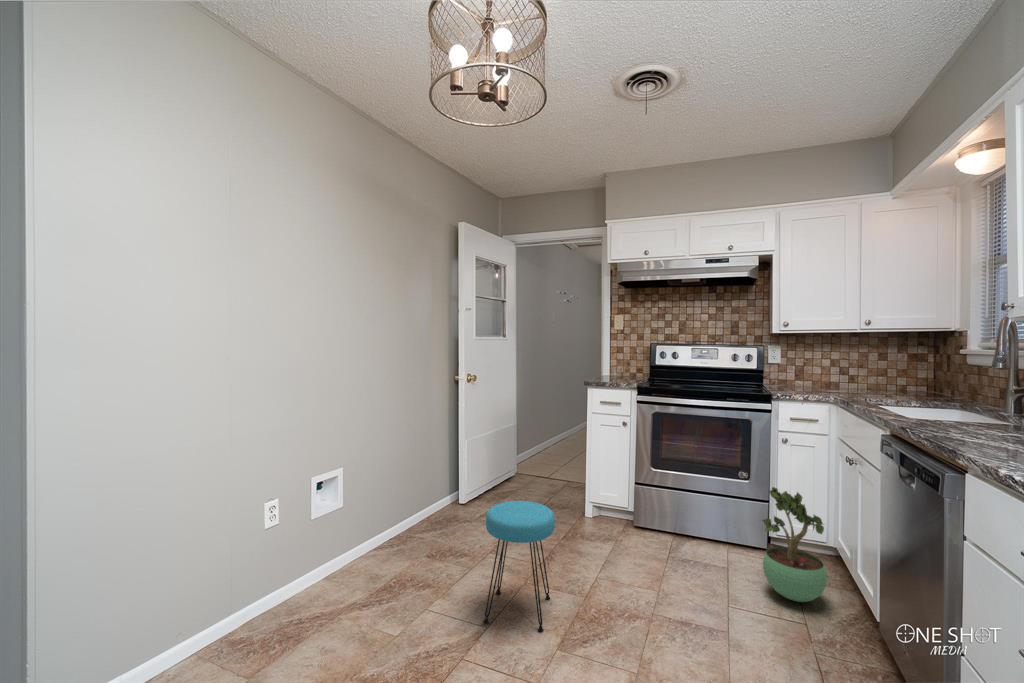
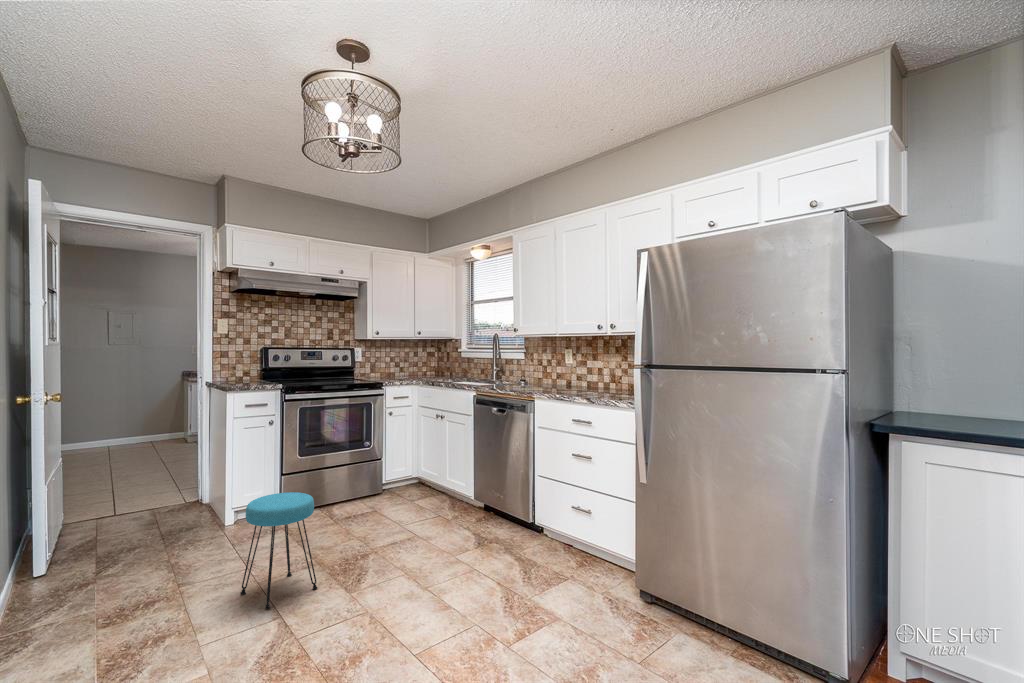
potted plant: present [763,487,827,602] -> none [398,440,442,510]

